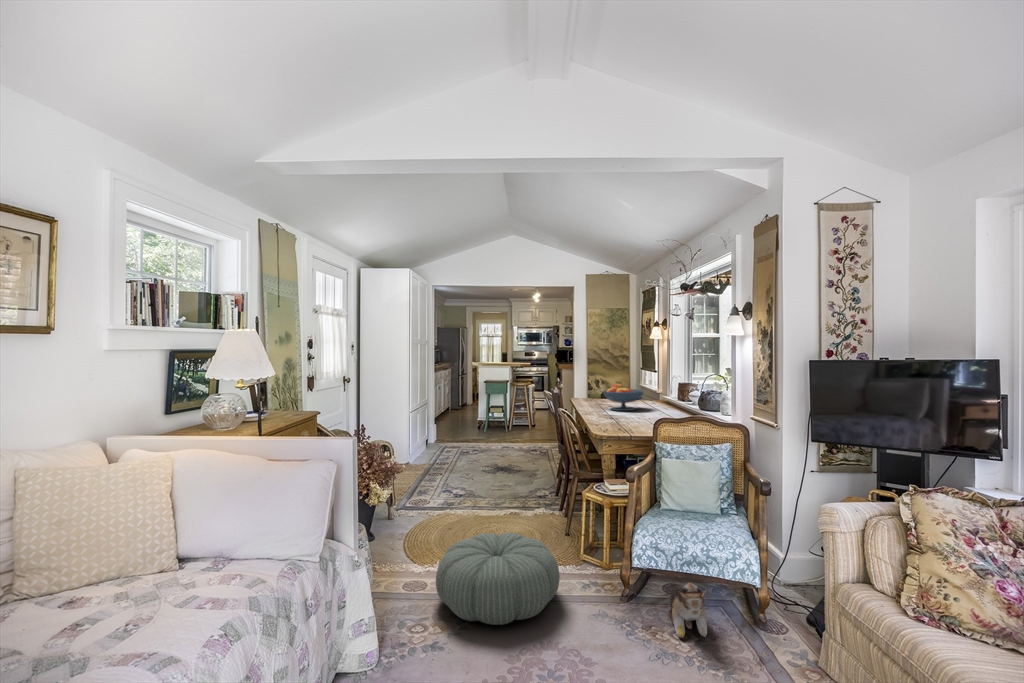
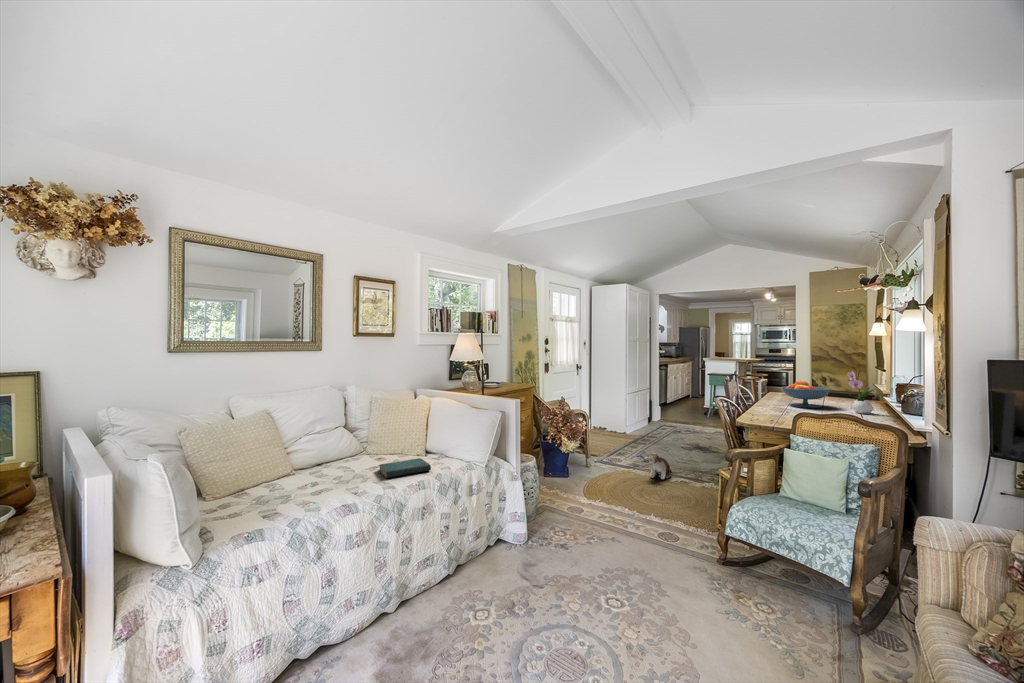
flower arrangement: none [661,366,683,412] -> present [847,365,875,414]
pouf: present [436,533,560,625] -> none [579,485,673,550]
book: none [92,577,231,645] -> present [379,458,431,478]
plush toy: present [669,582,707,638] -> present [648,452,671,479]

